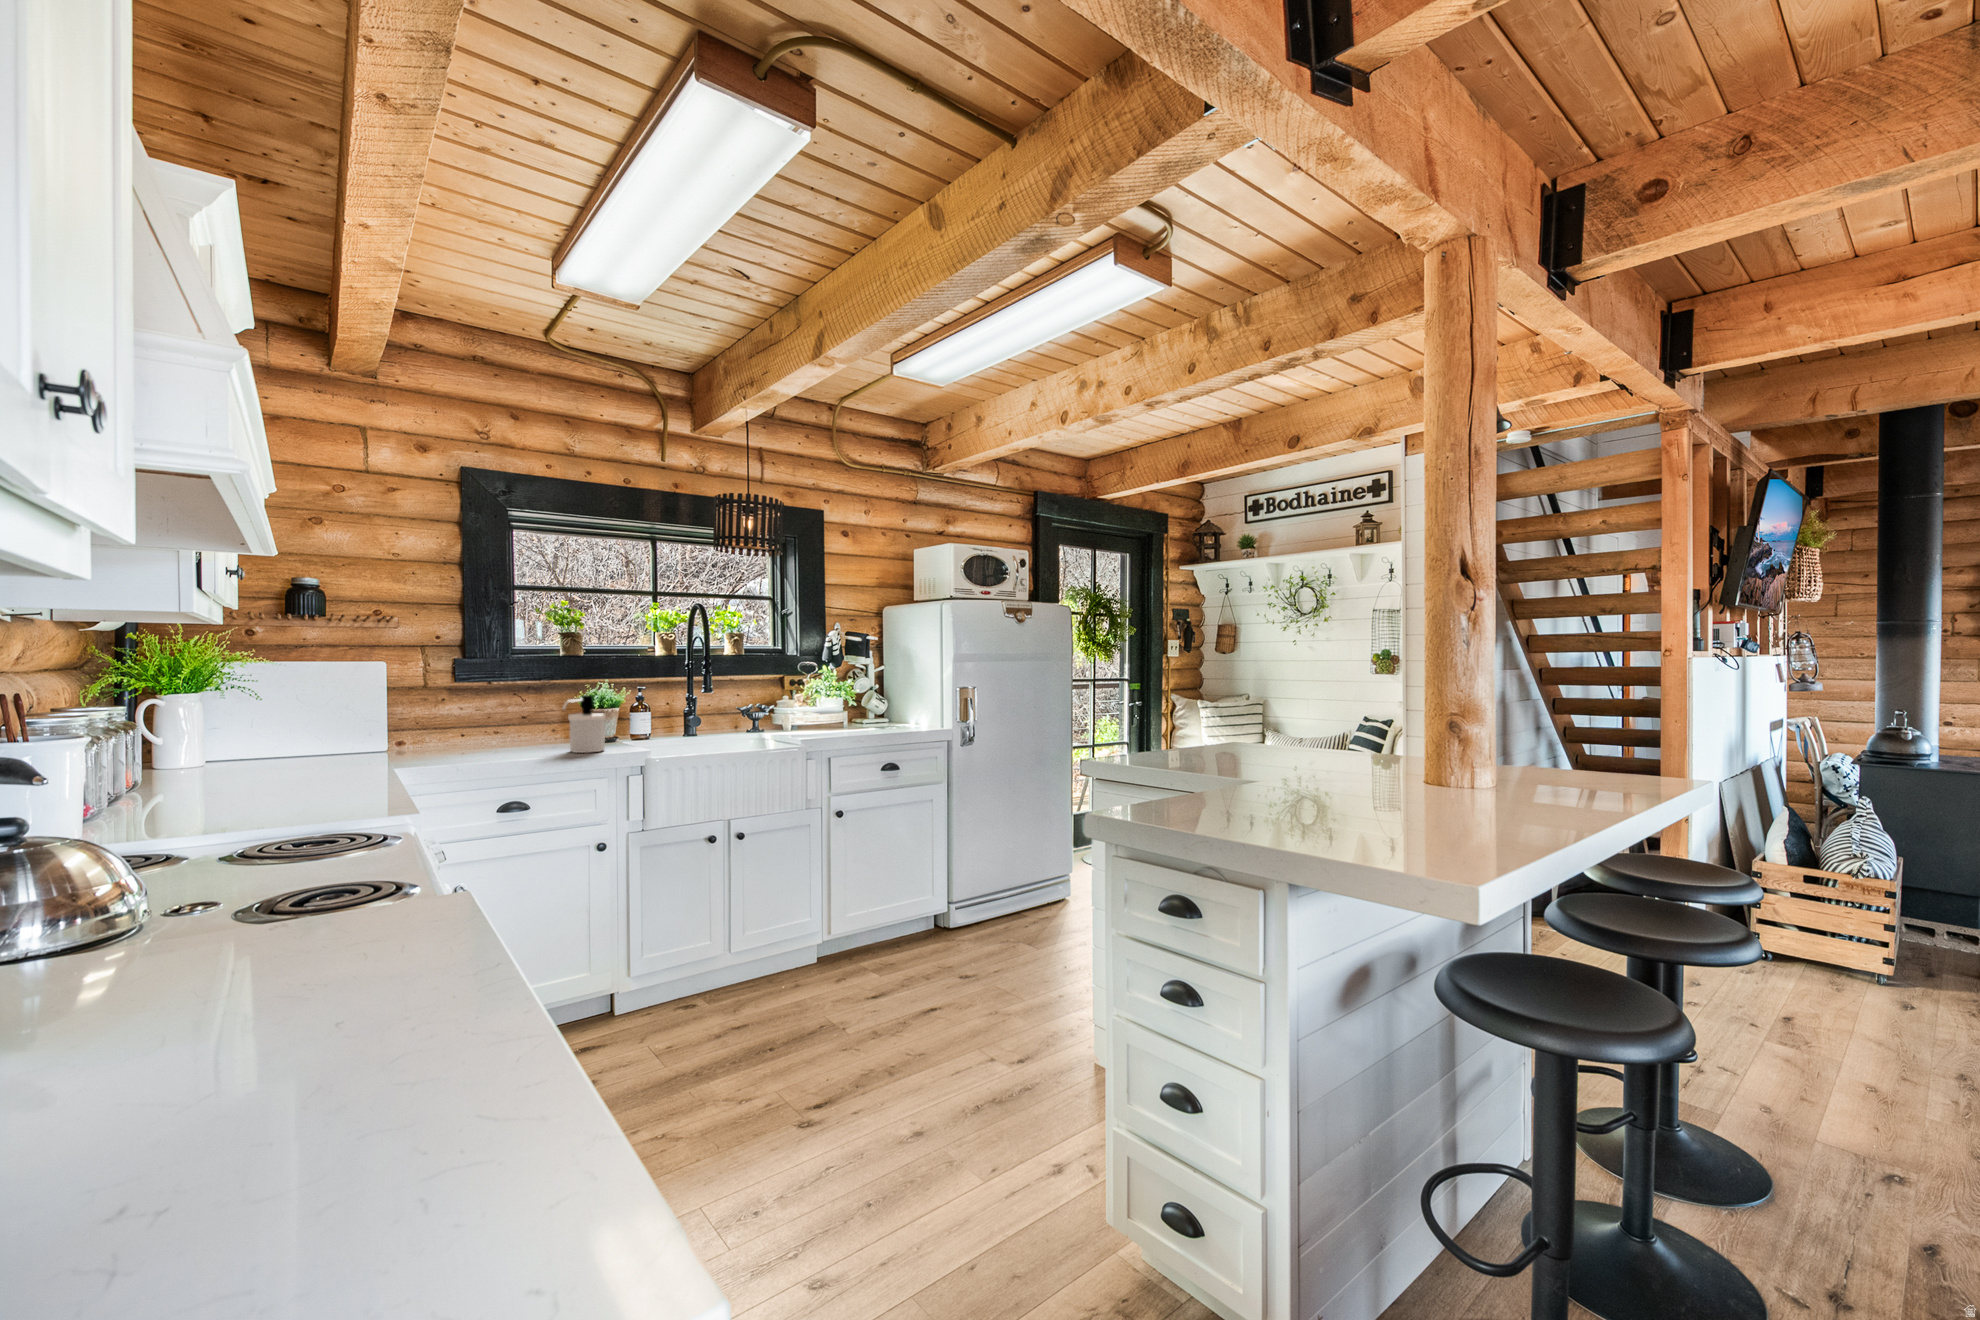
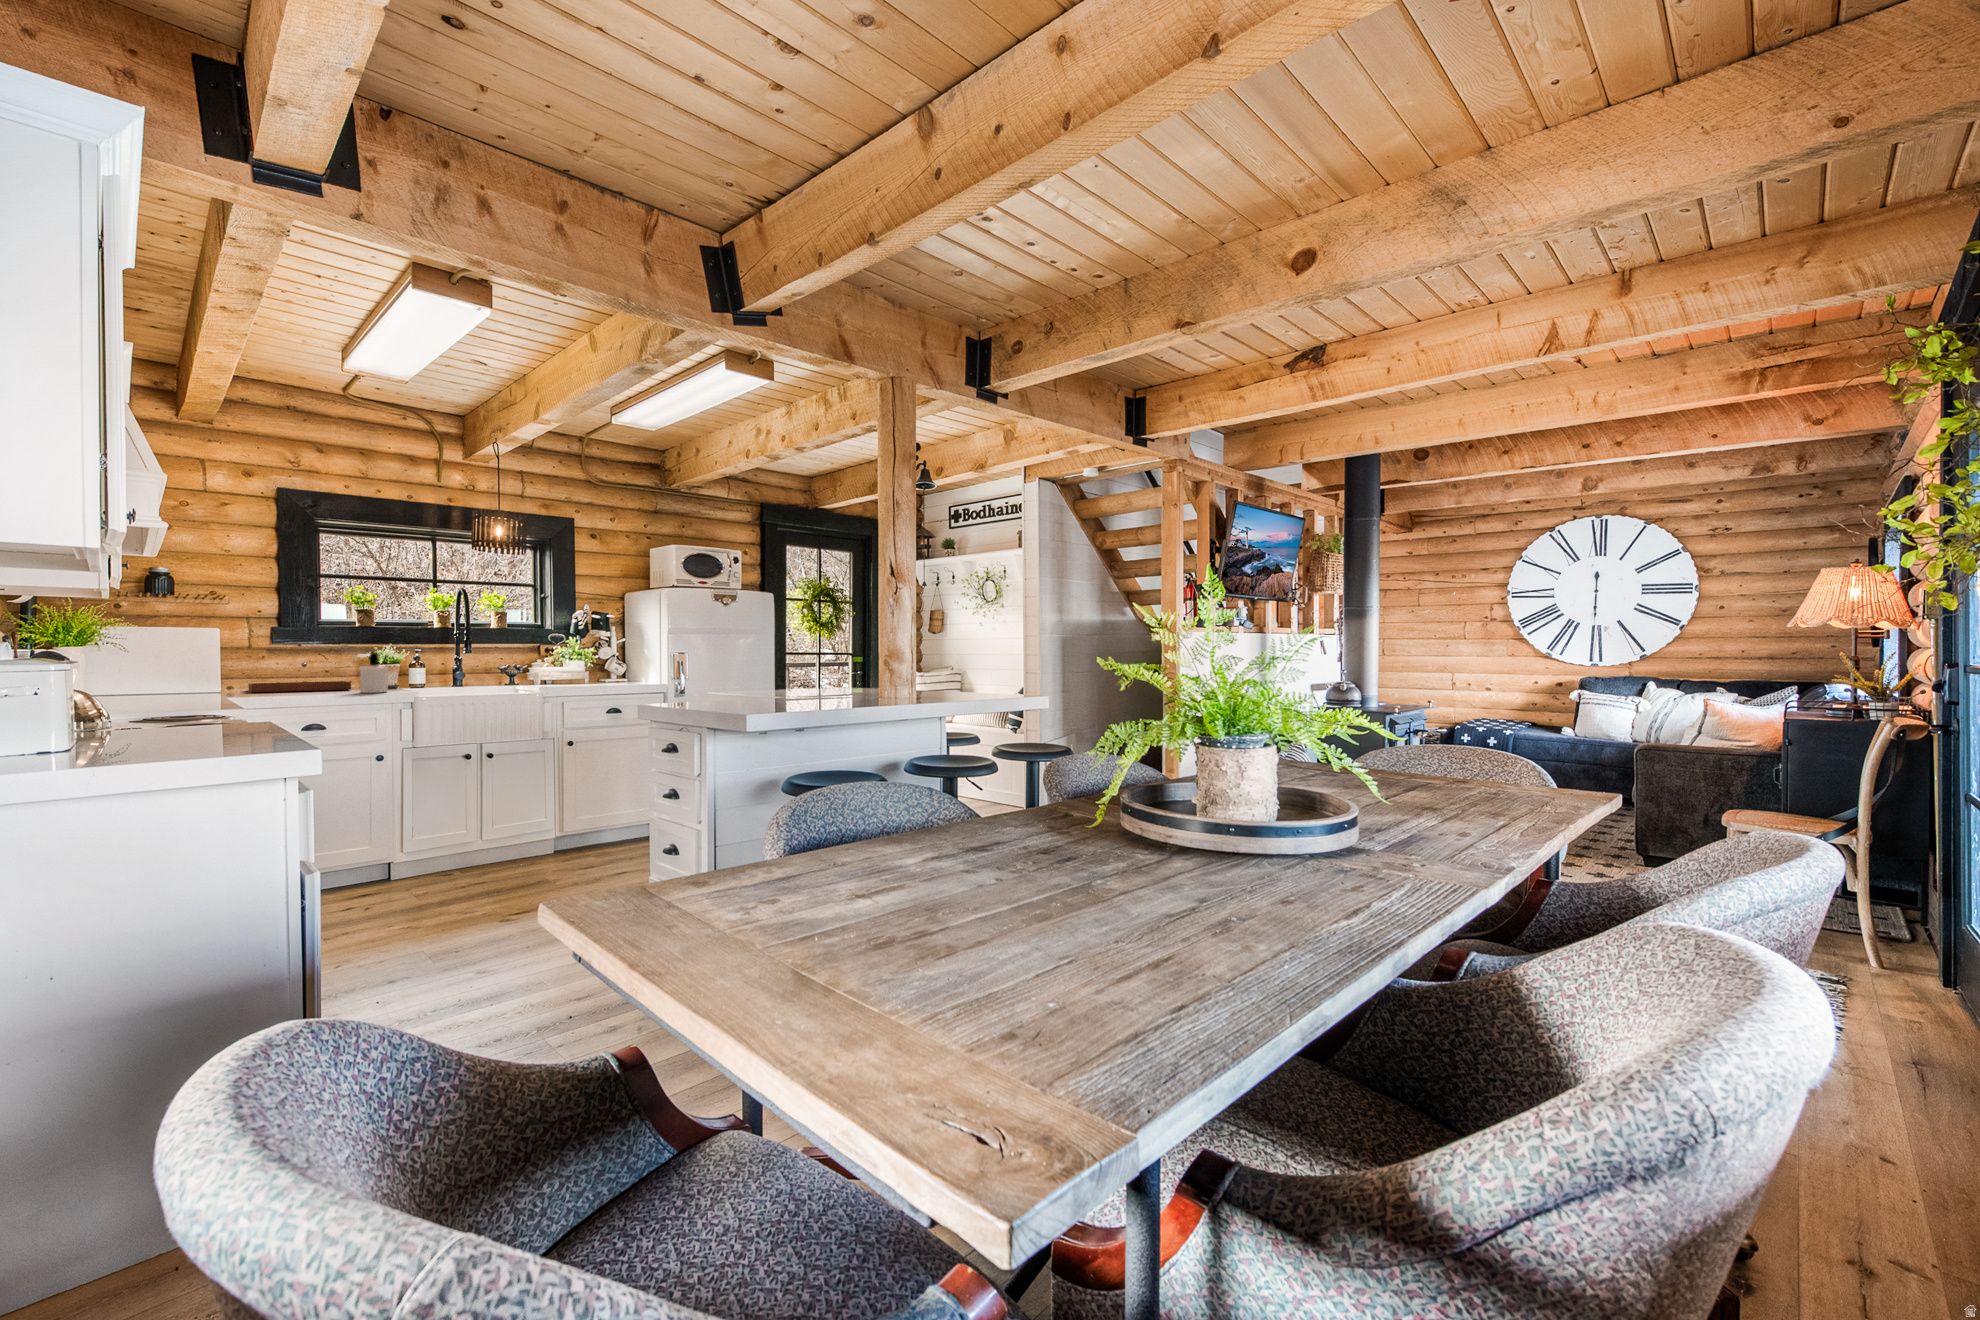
tray: none [426,707,557,752] -> present [248,663,351,692]

